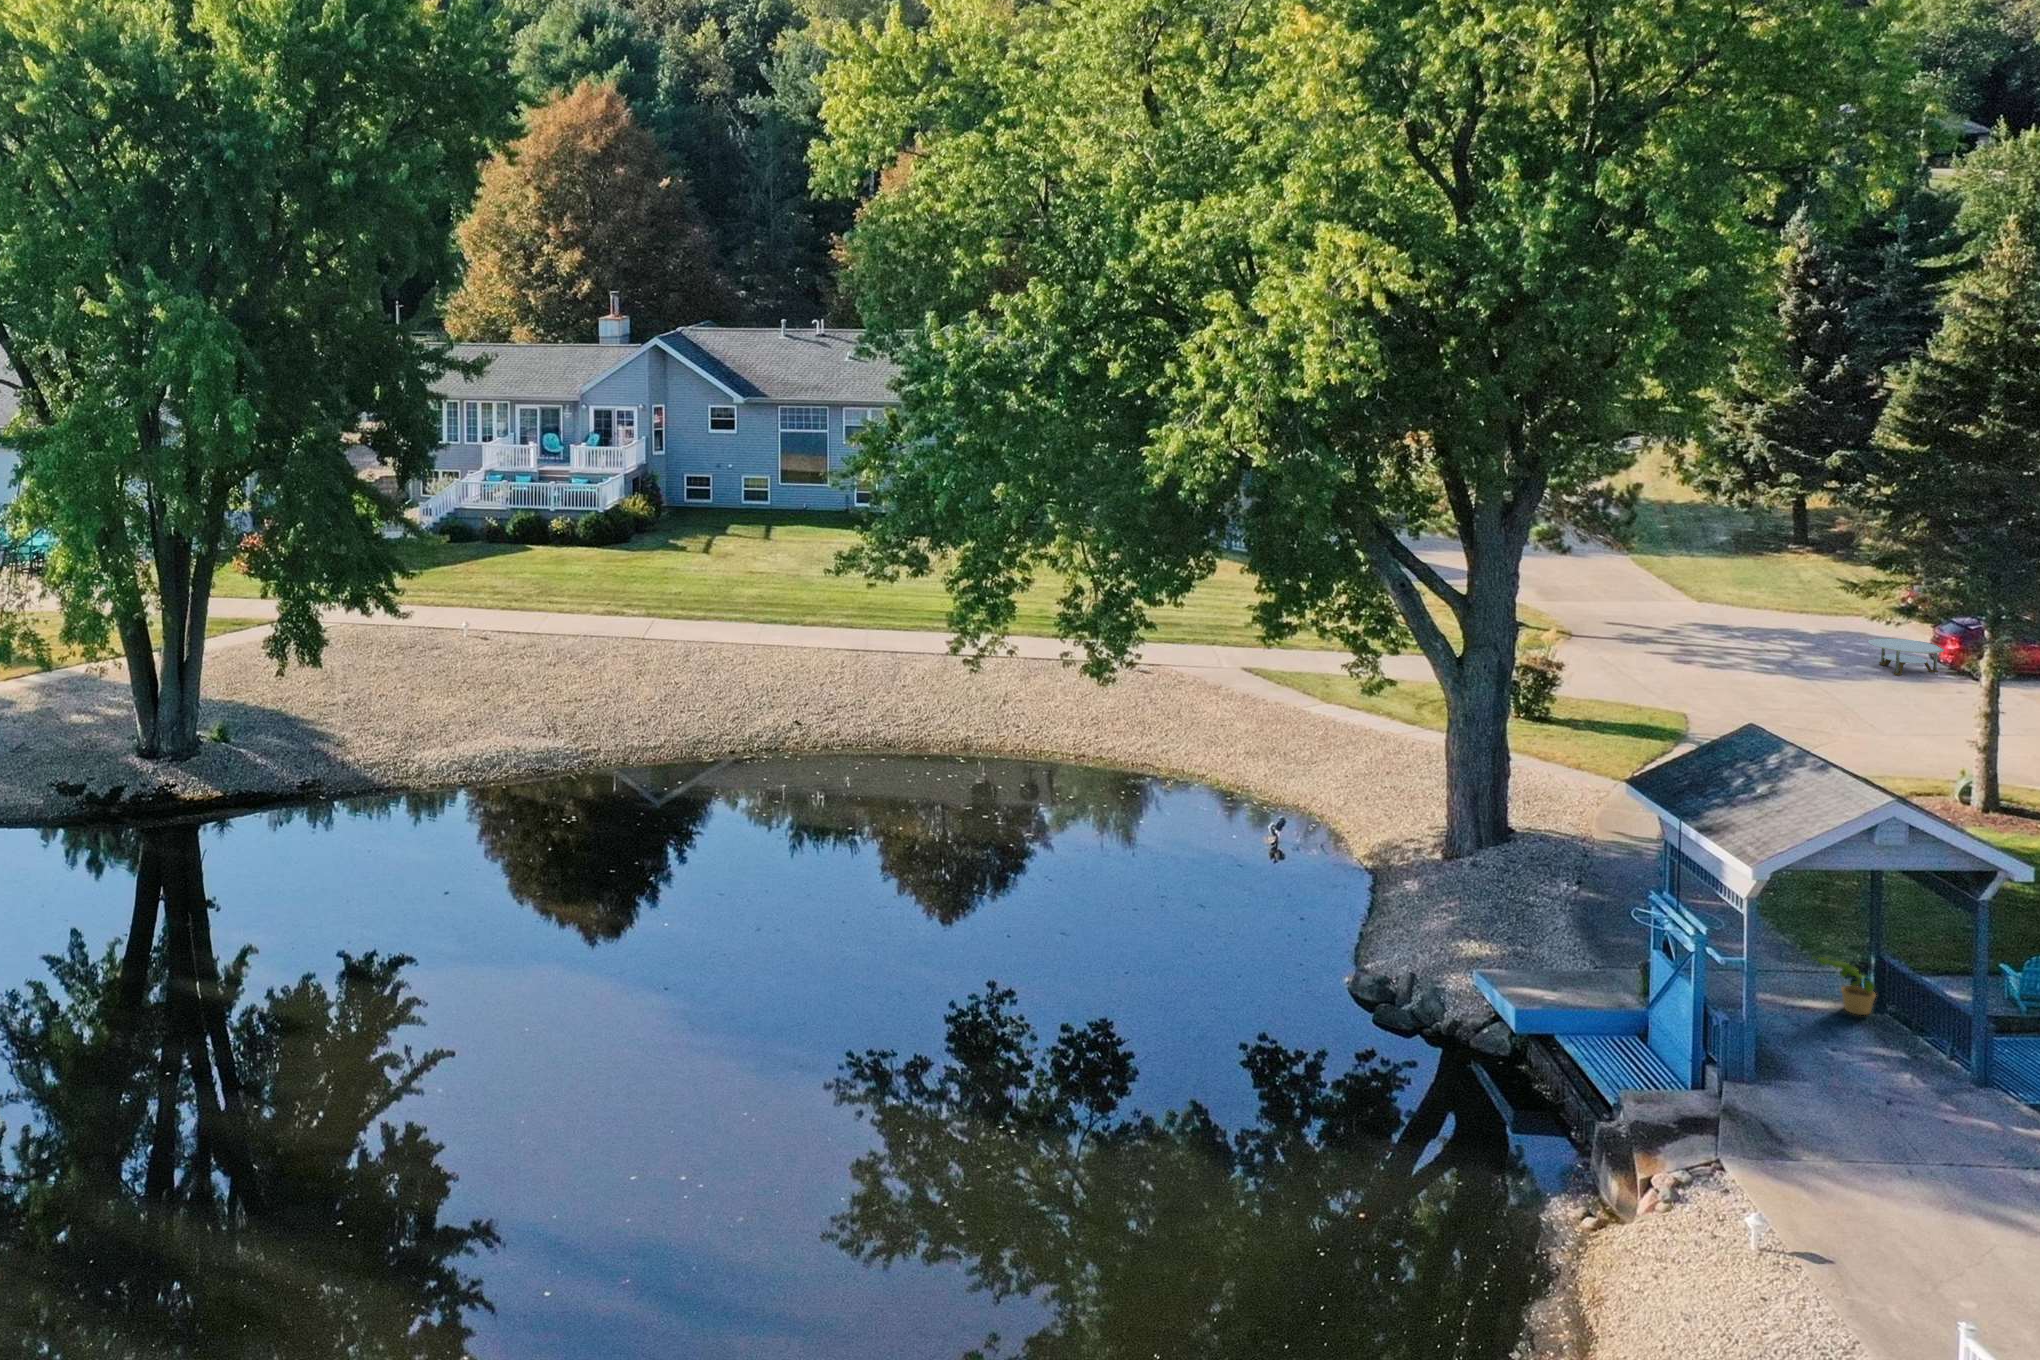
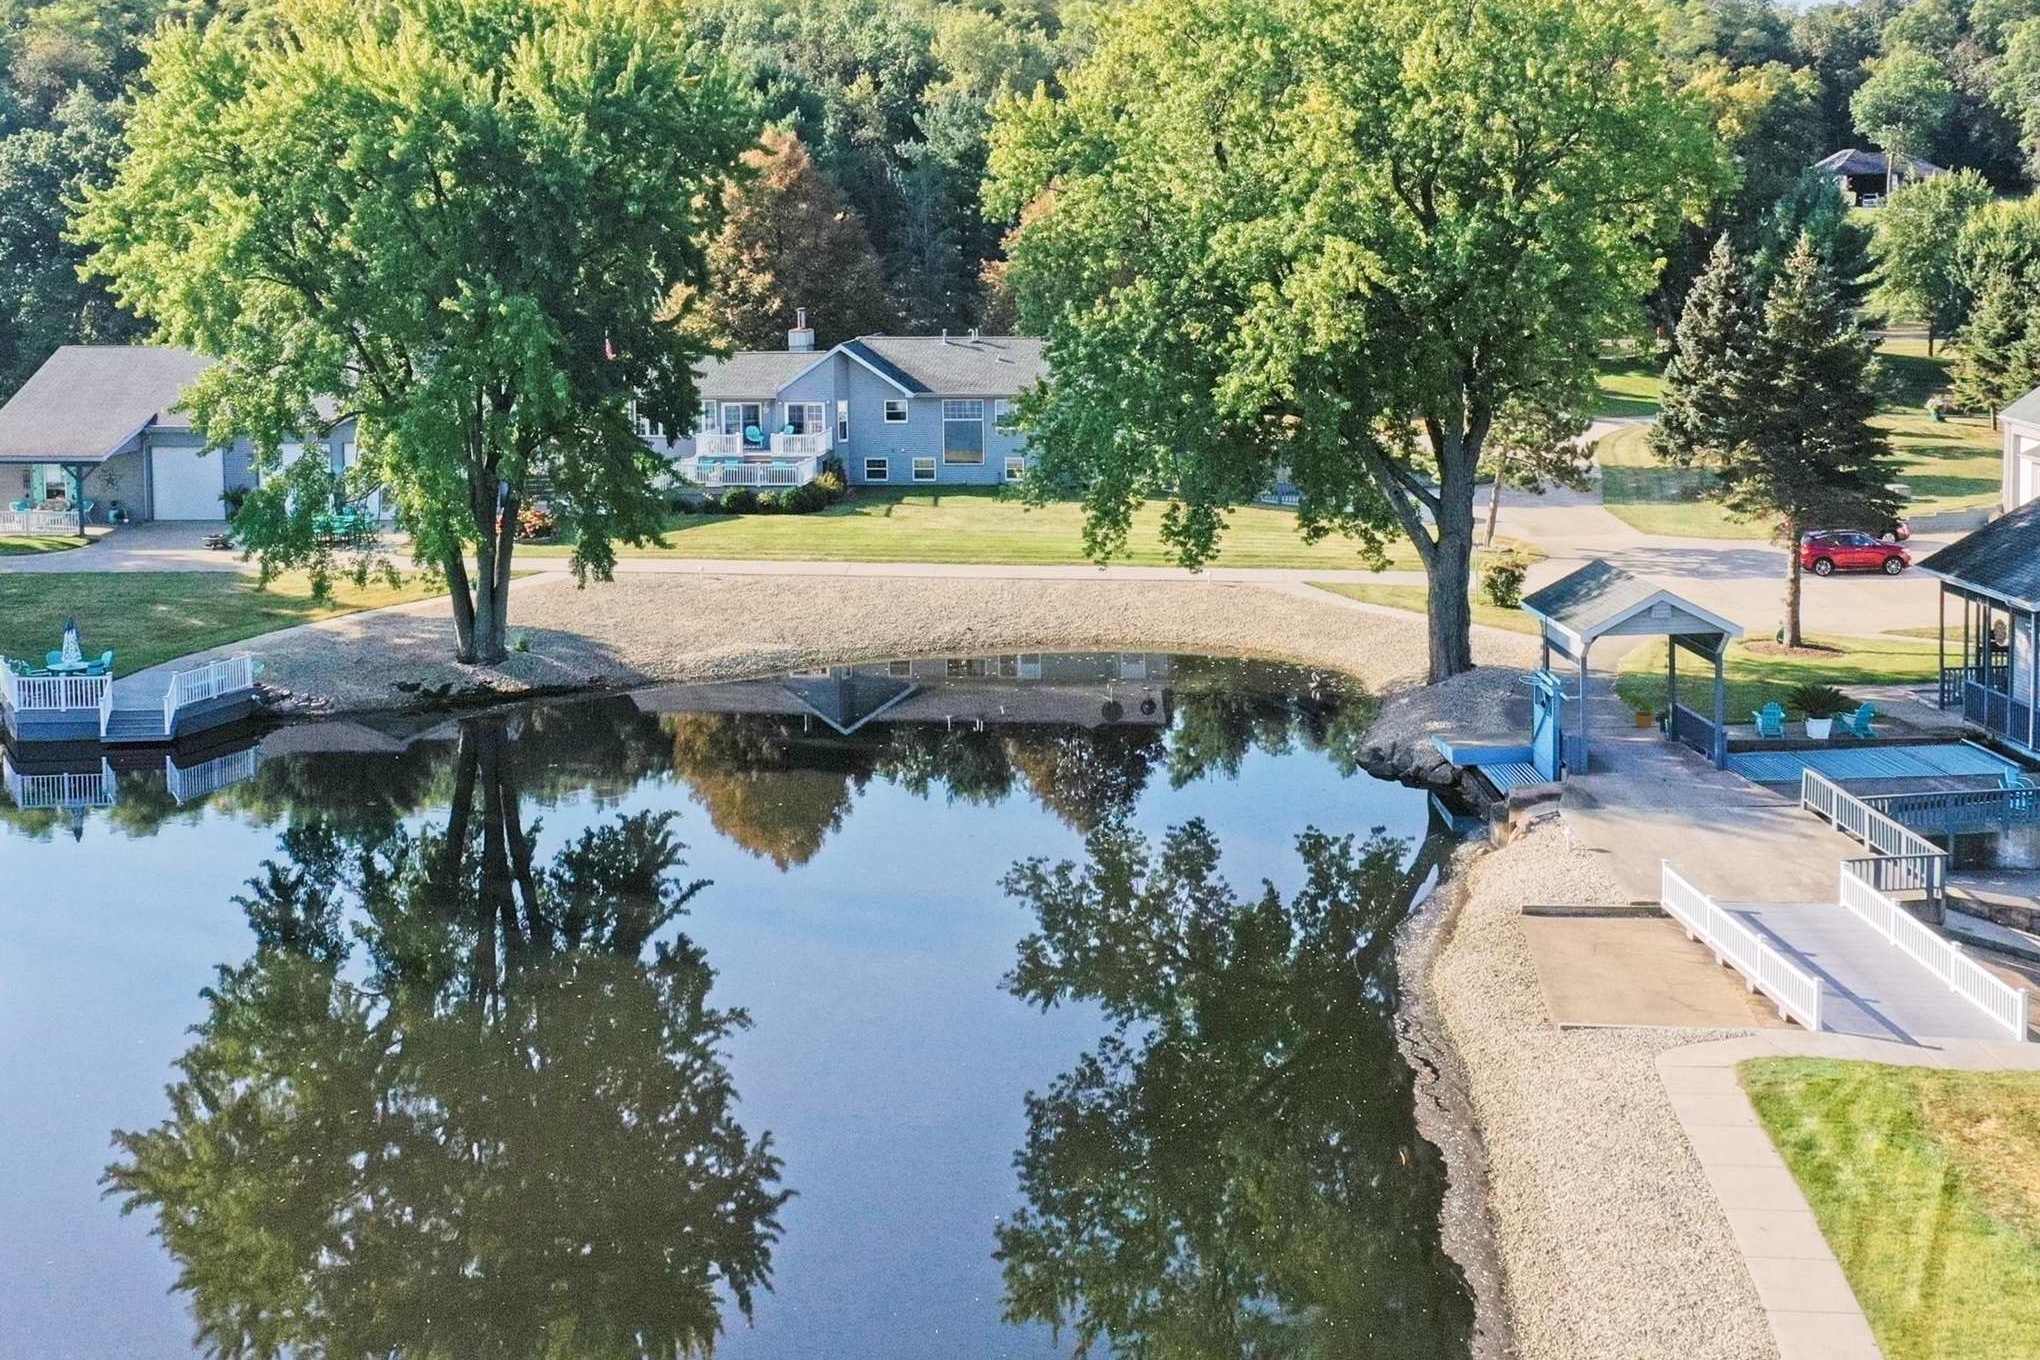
round table: present [1868,638,1944,676] -> none [1735,539,1783,564]

